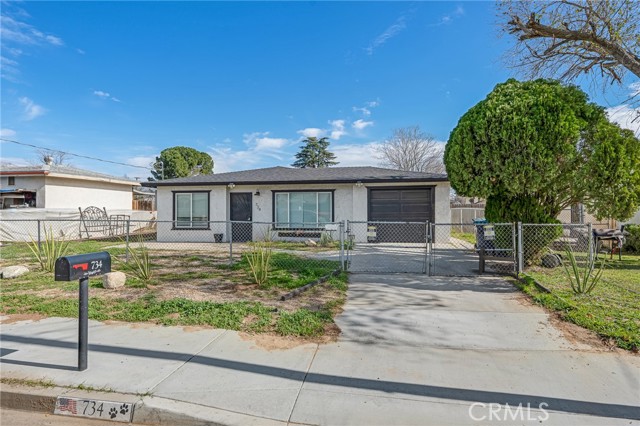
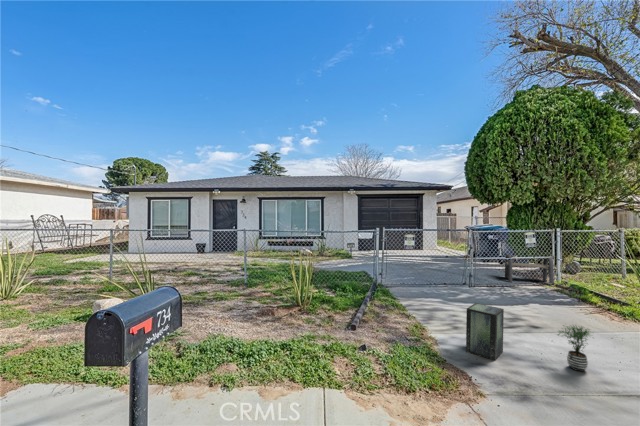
storage box: none [351,280,381,321] -> present [466,303,504,361]
potted plant: none [409,295,433,330] -> present [558,325,590,371]

